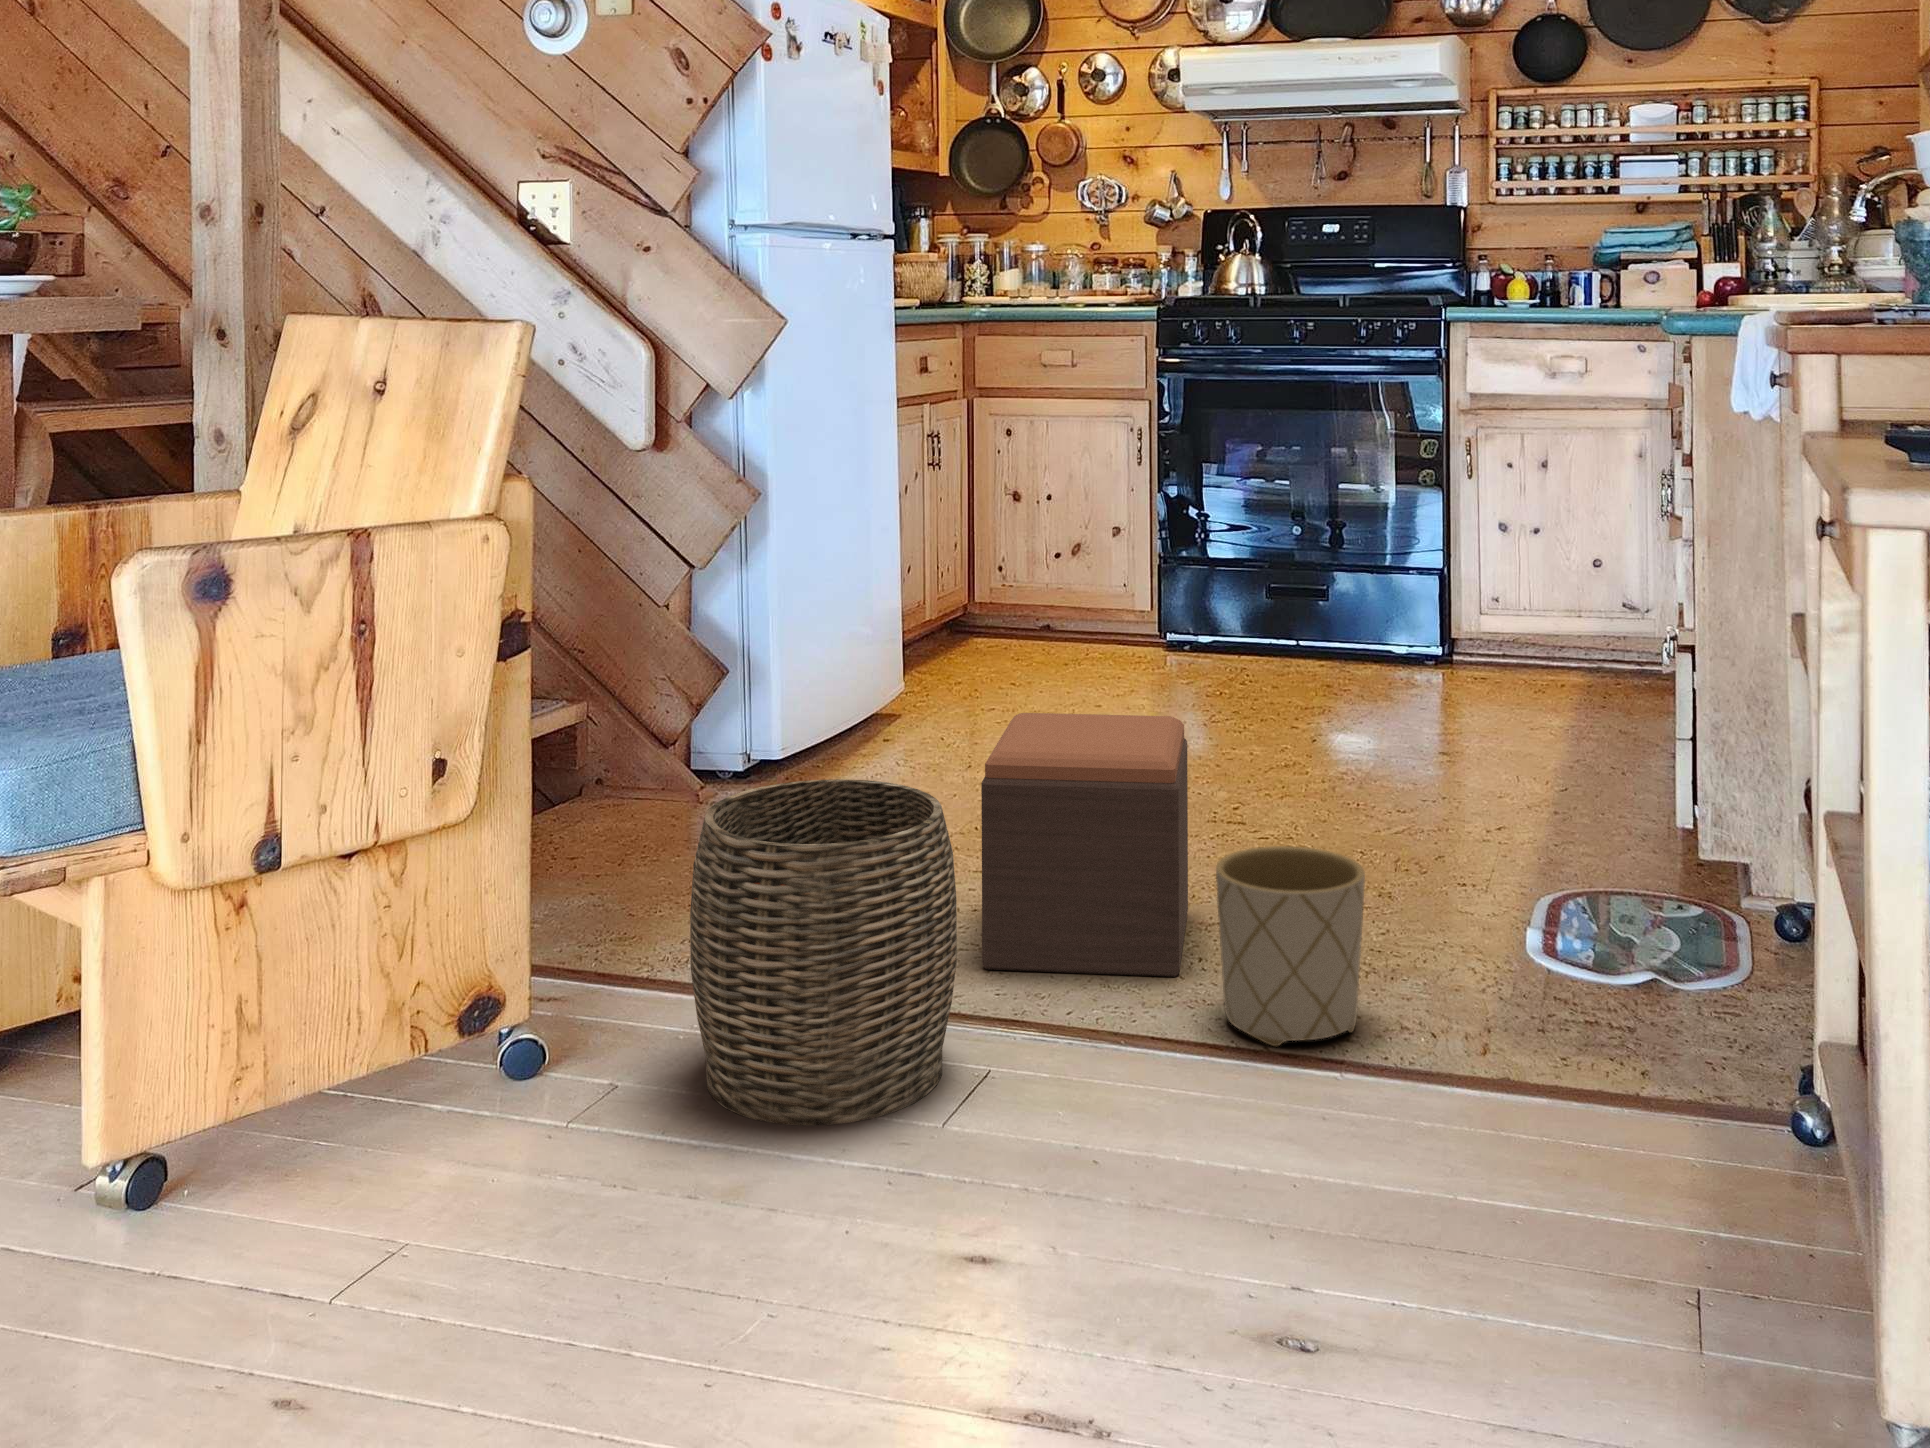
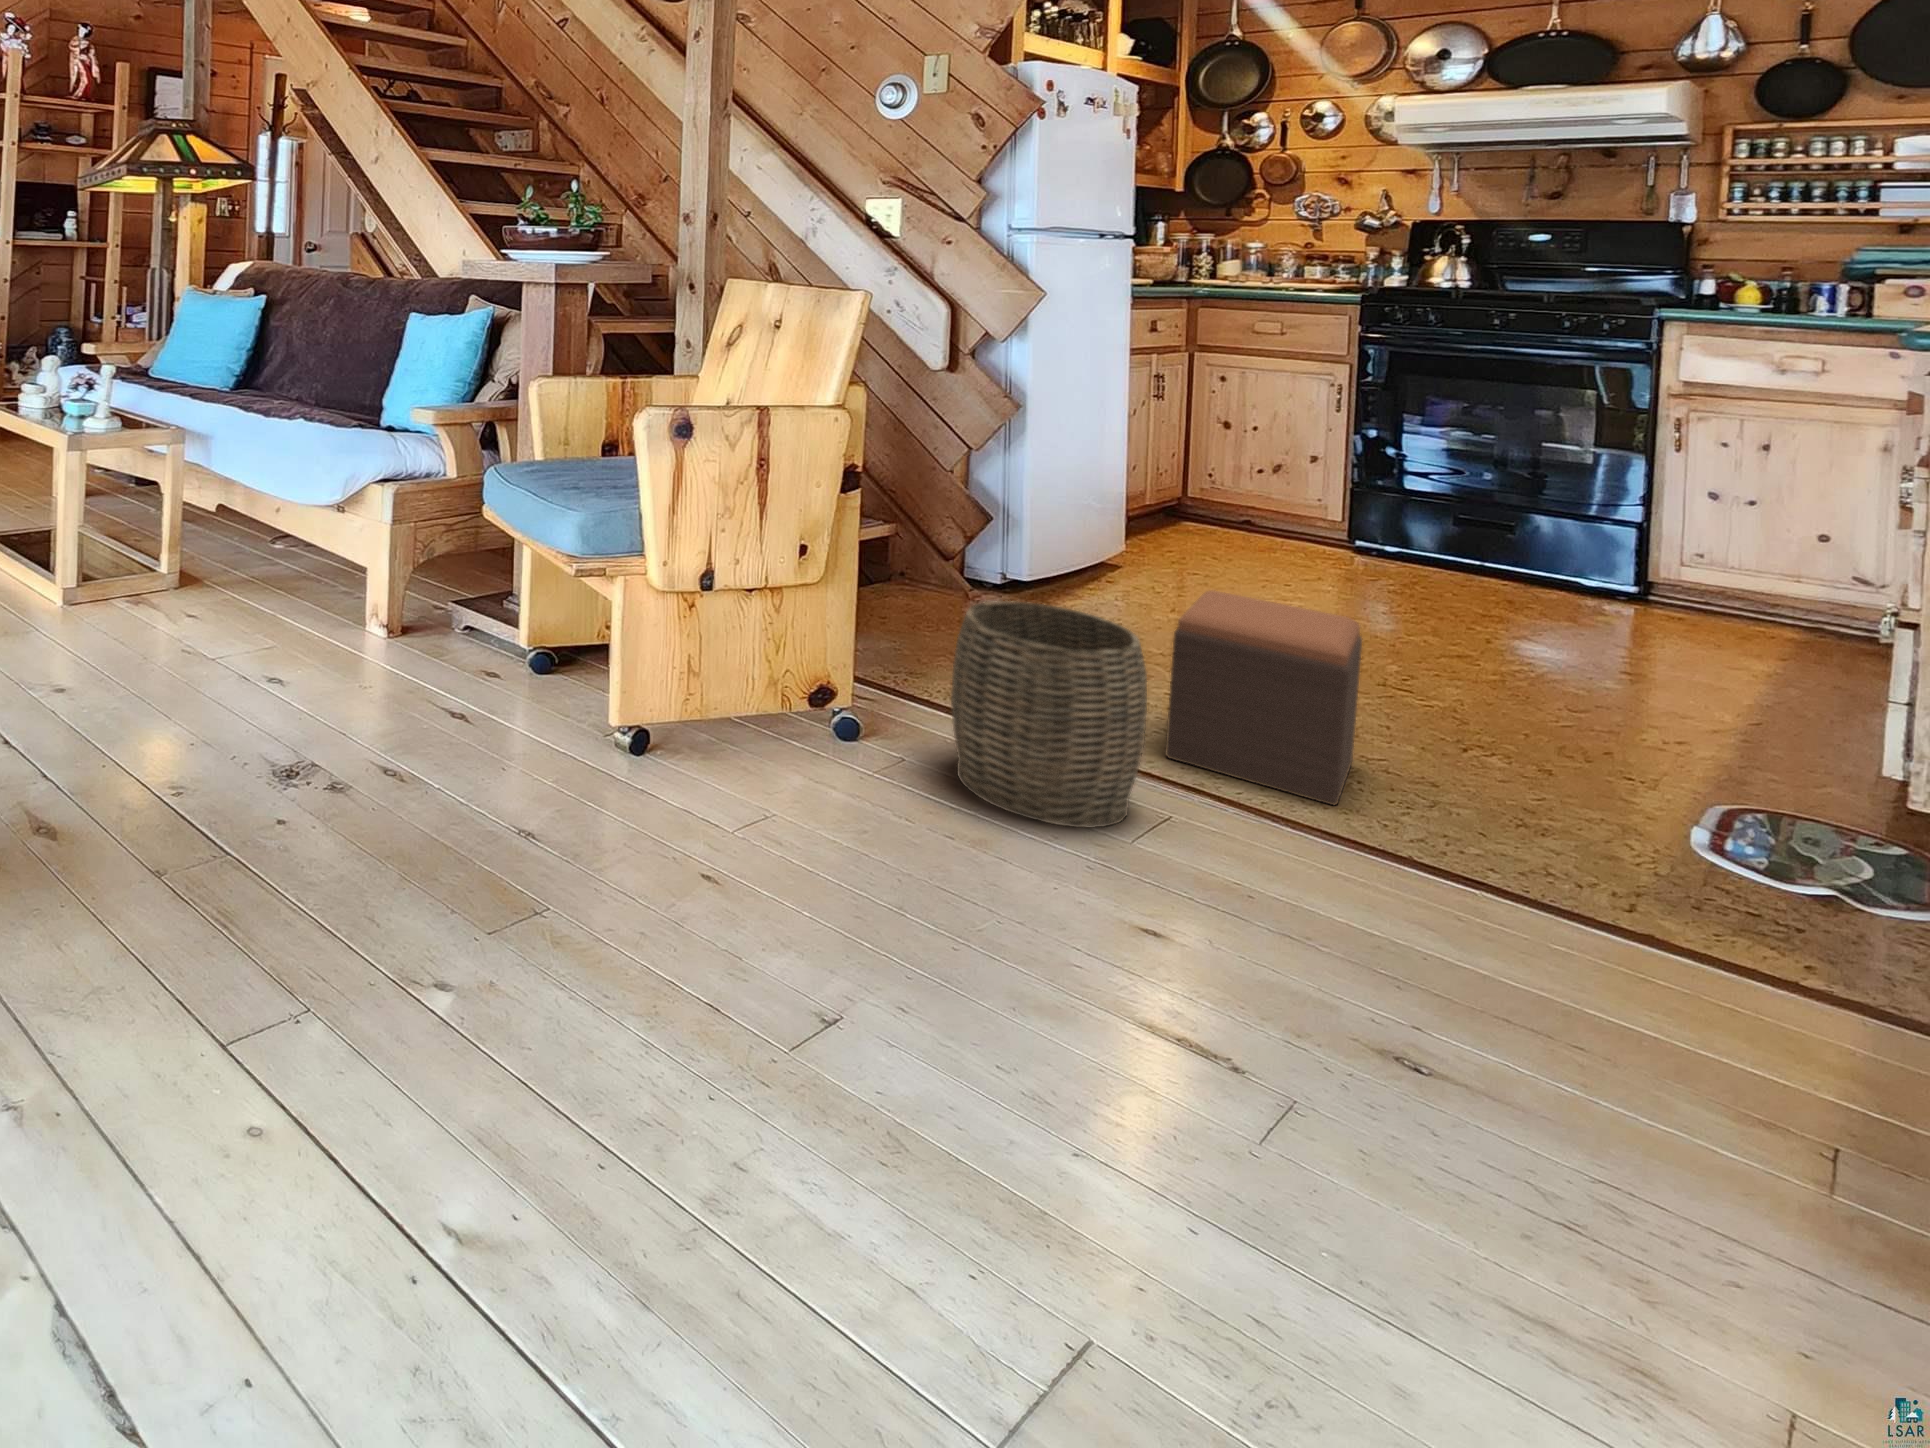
planter: present [1216,846,1365,1046] -> none [1378,729,1530,892]

